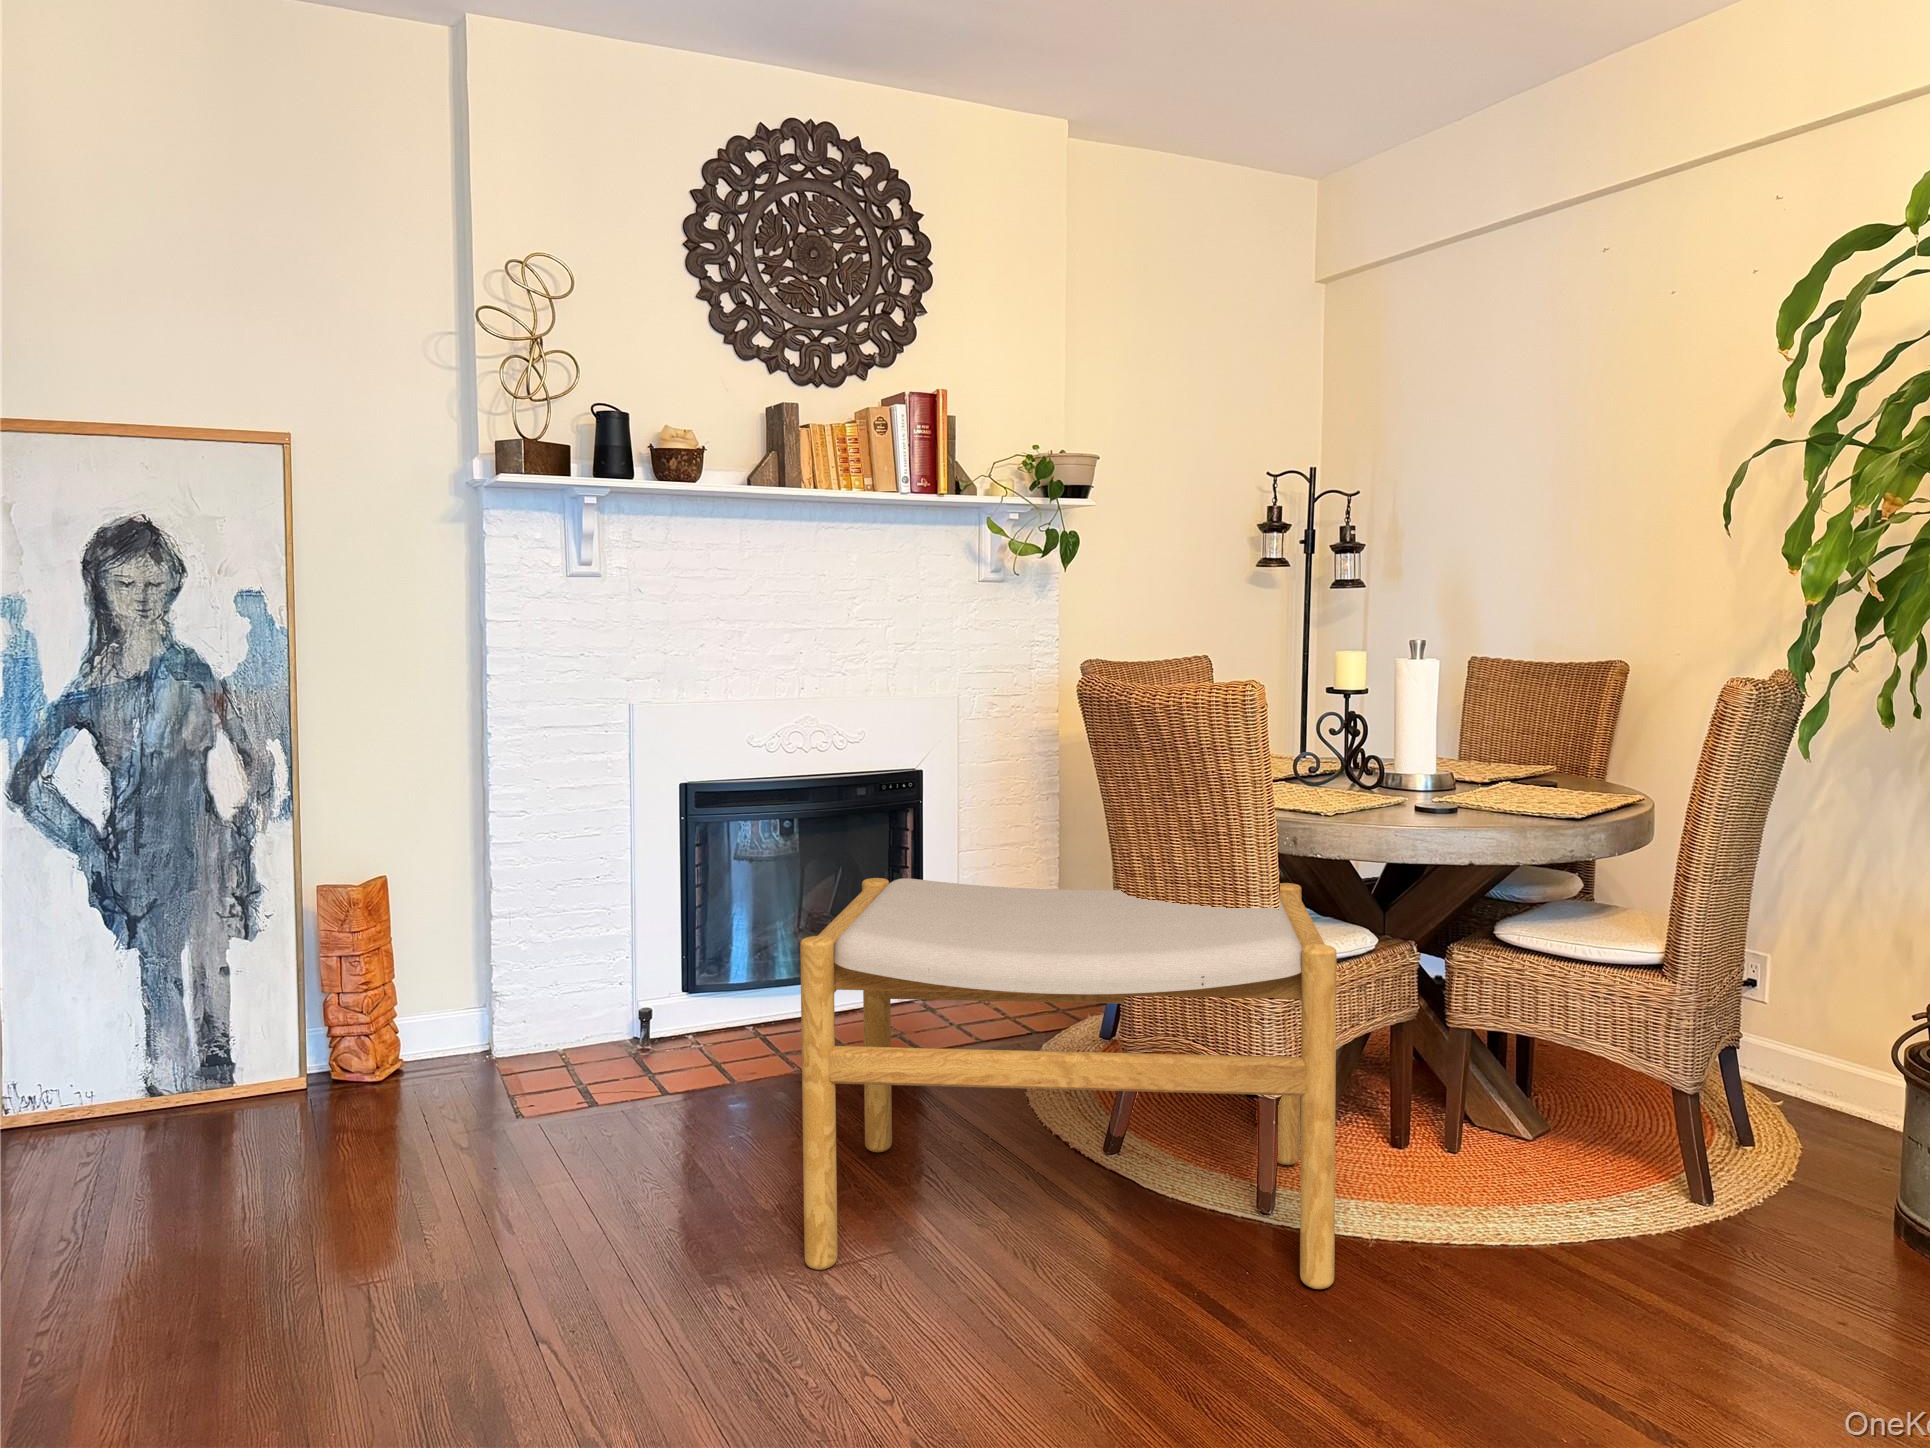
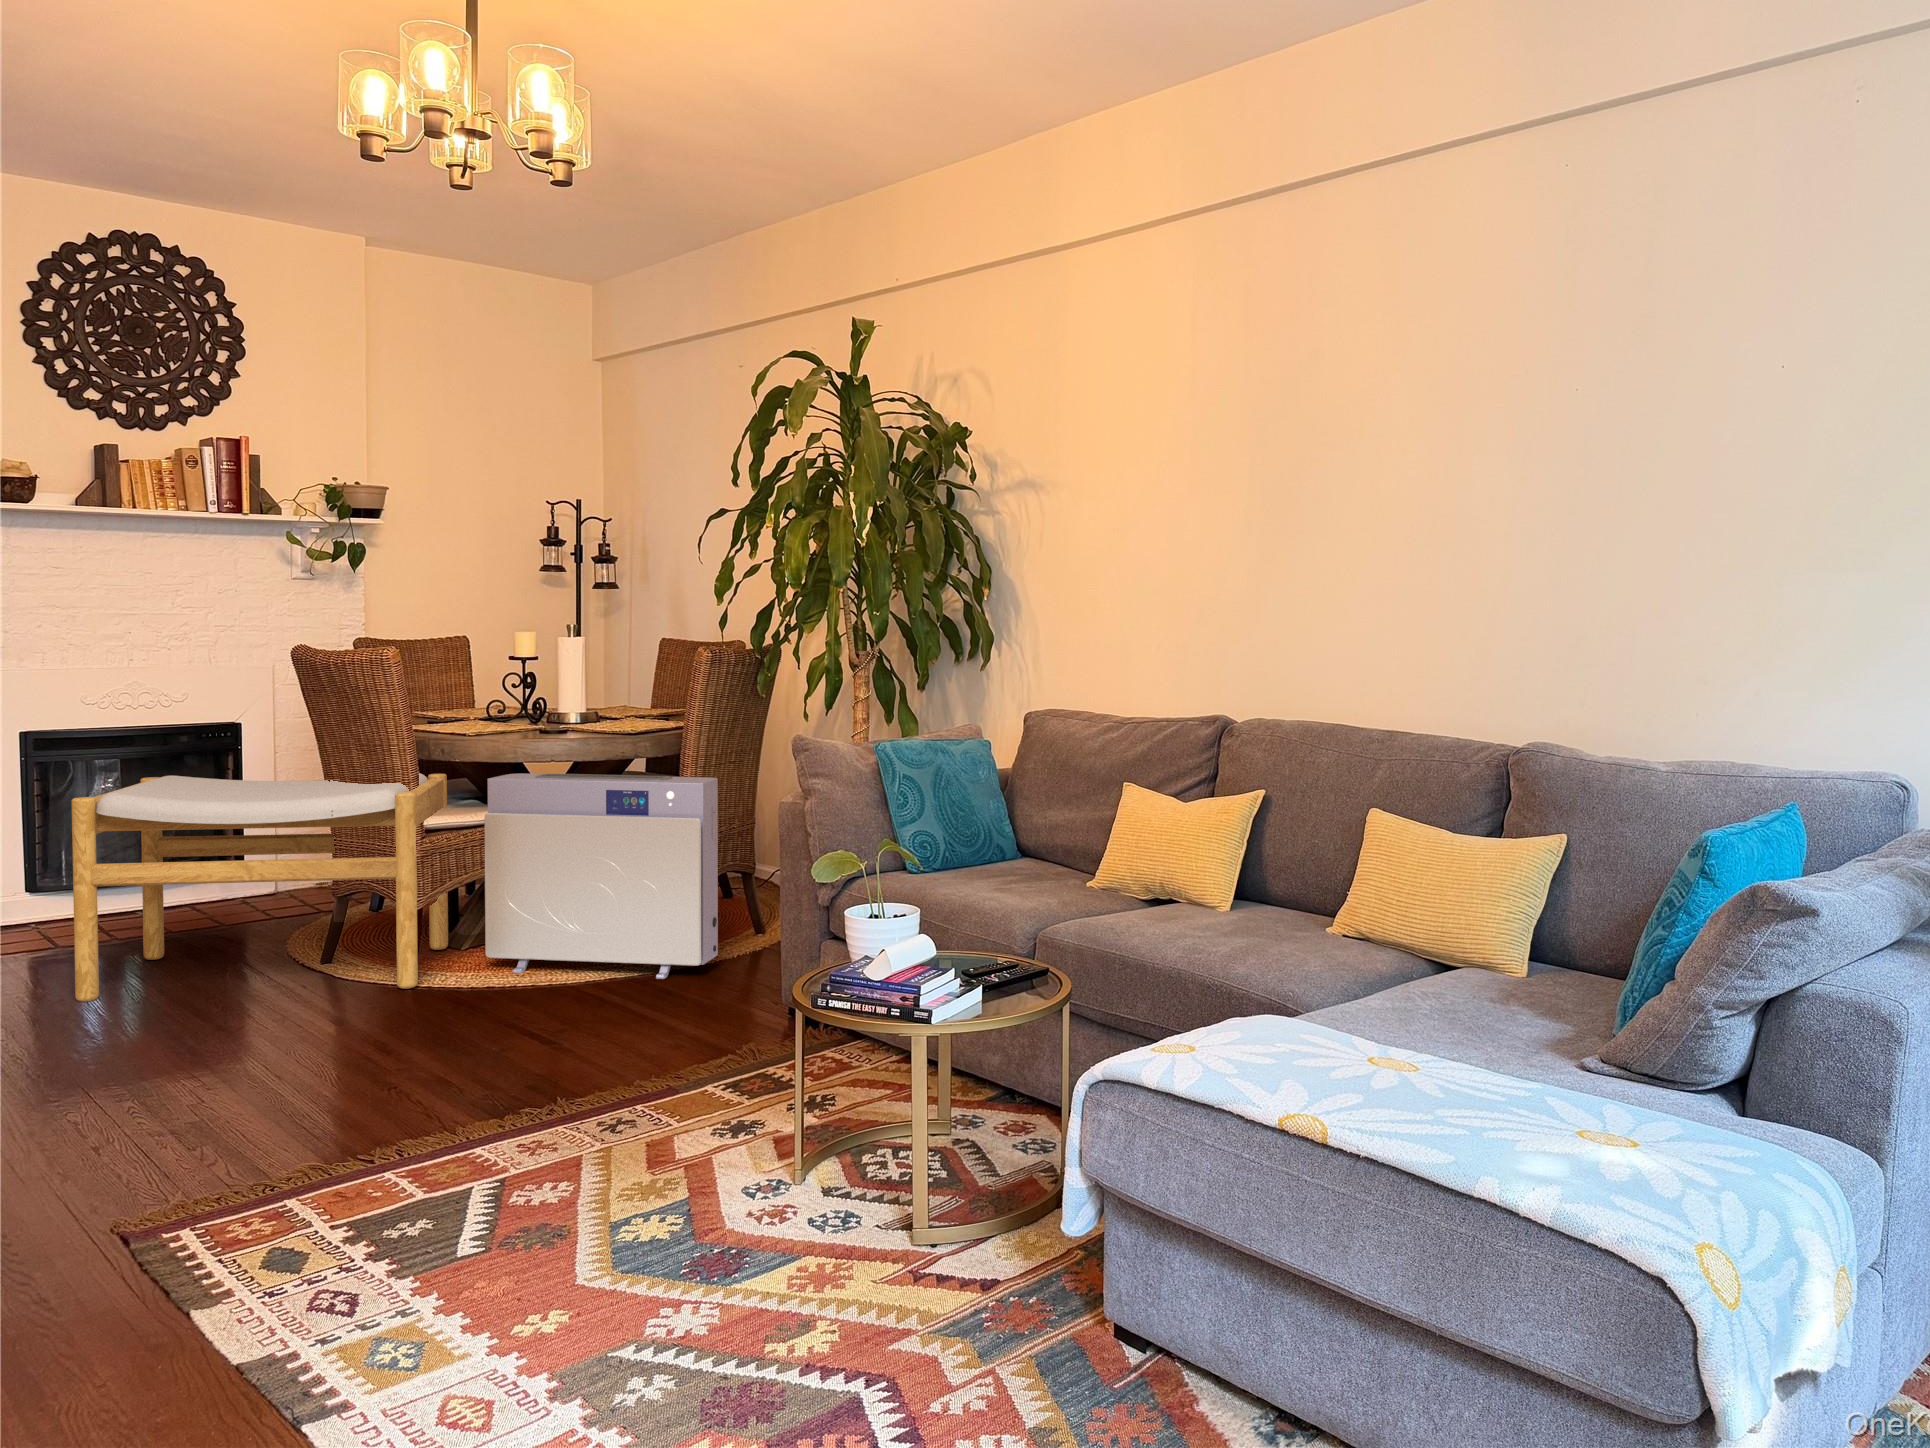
air purifier: none [1406,893,1852,1305] -> present [484,773,718,979]

